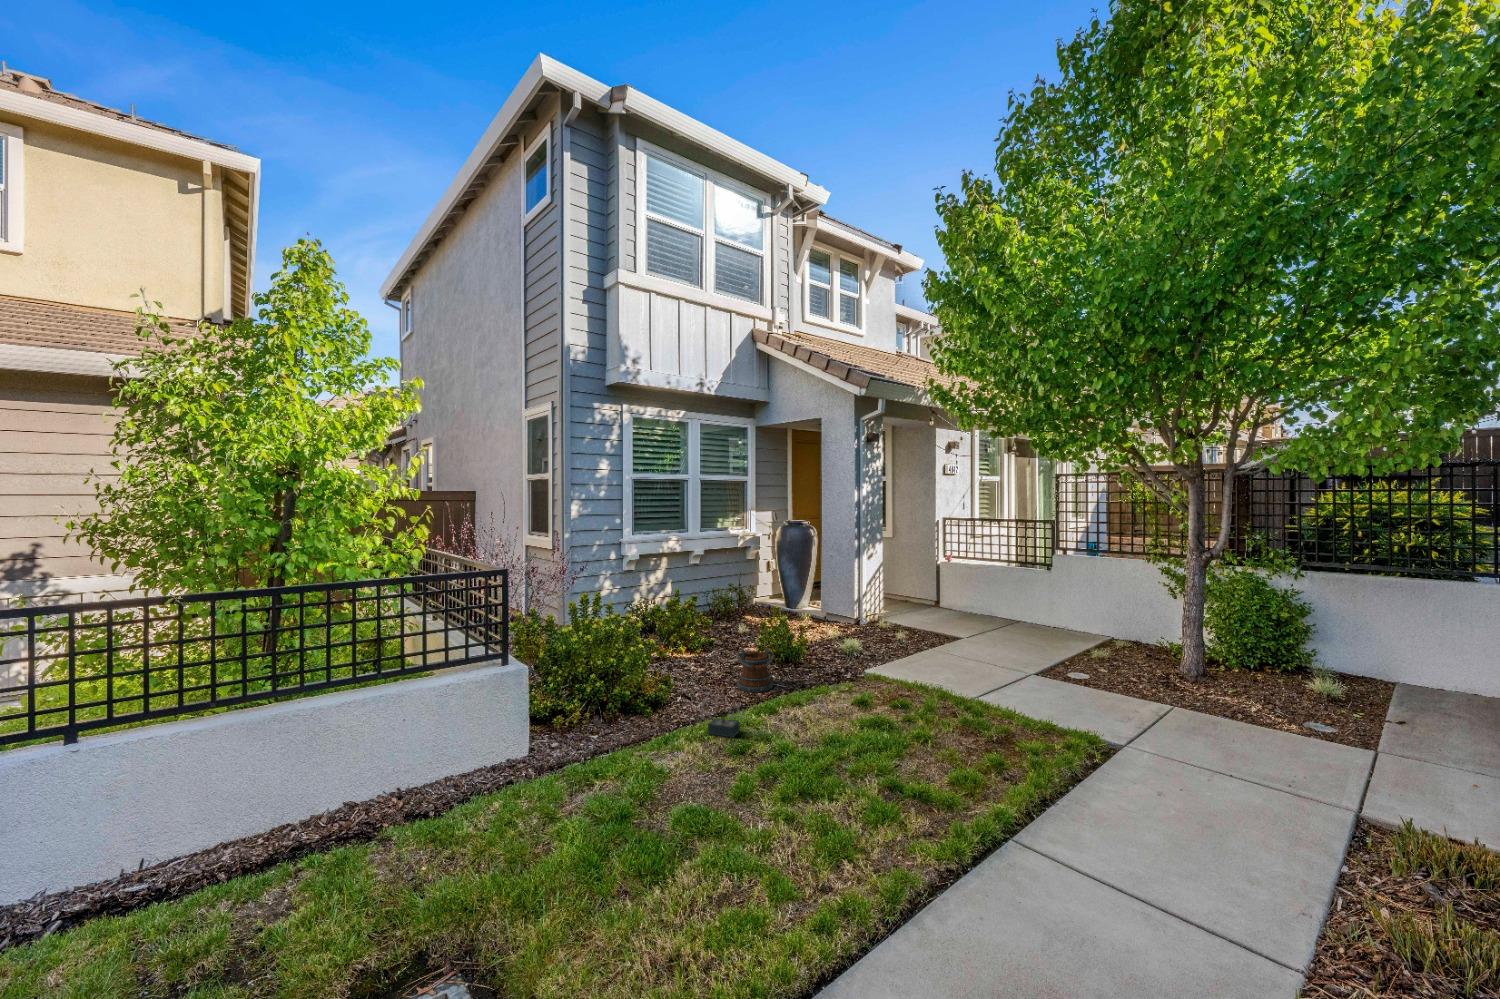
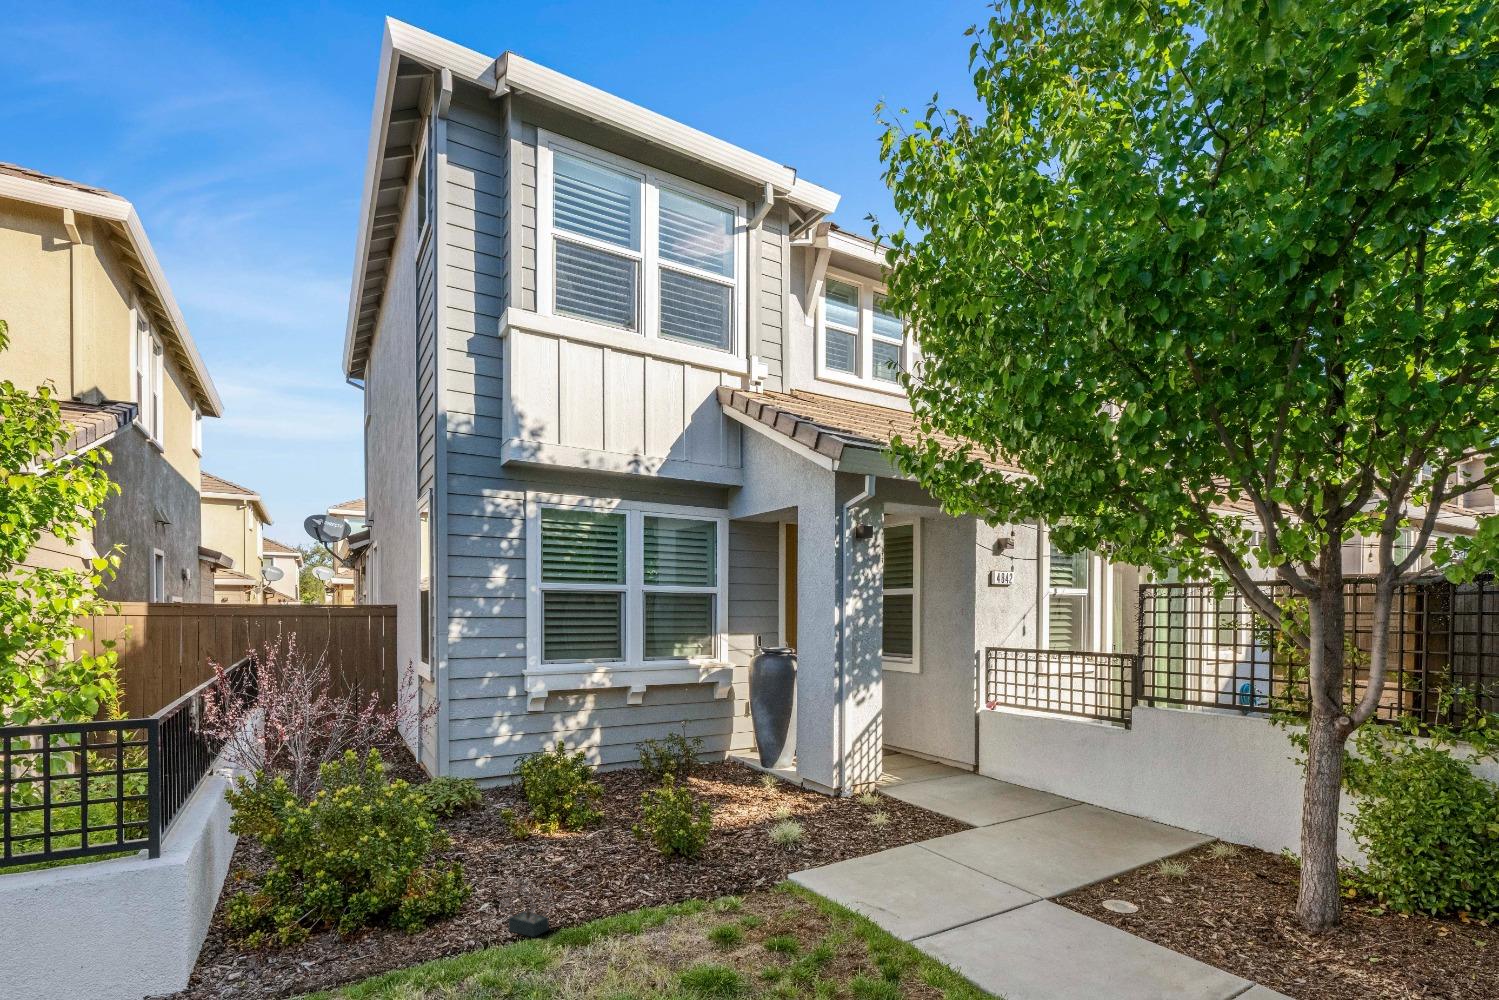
bucket: present [737,648,774,692] -> none [597,826,646,884]

